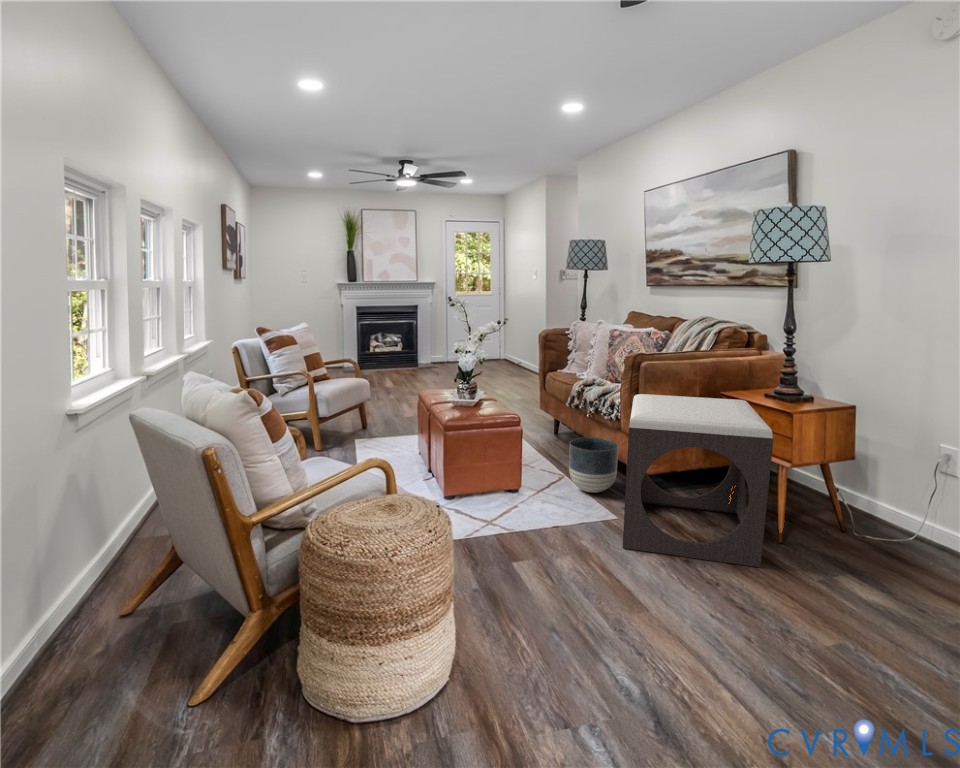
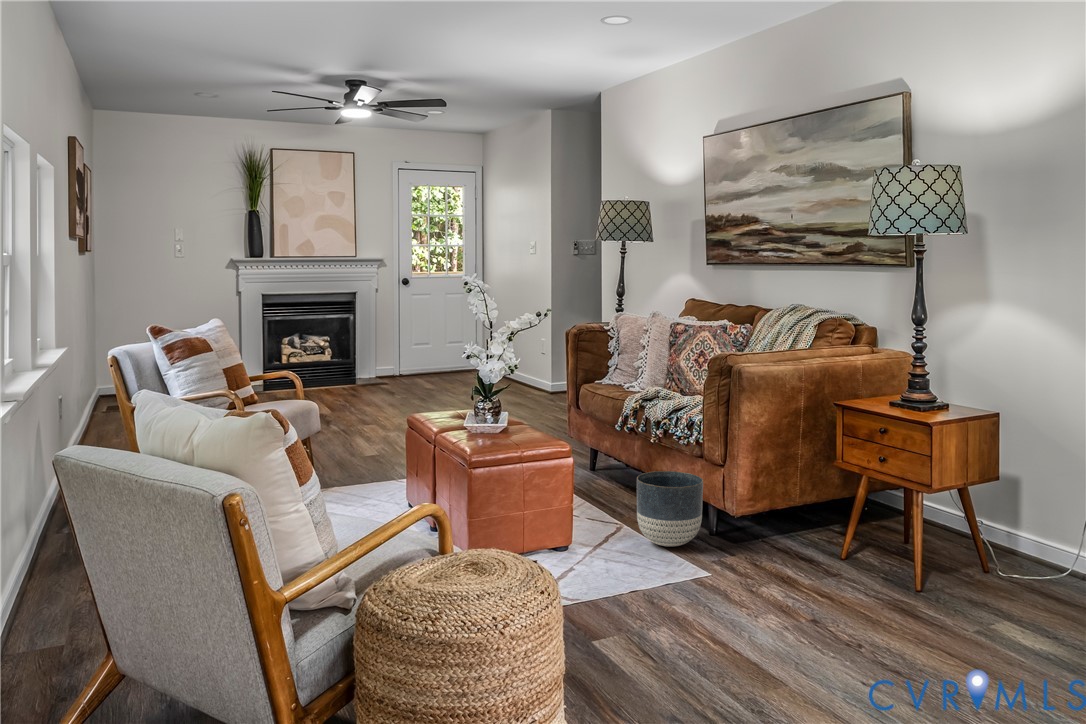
footstool: present [623,394,773,567] -> none [720,407,913,622]

